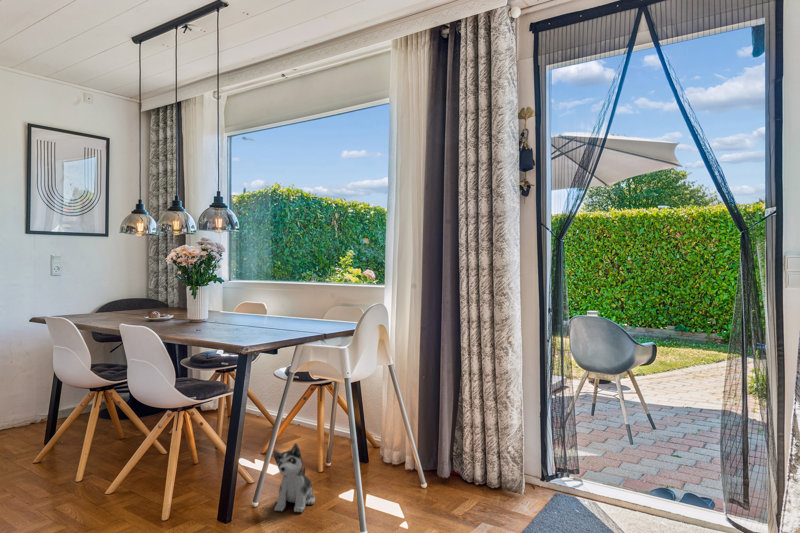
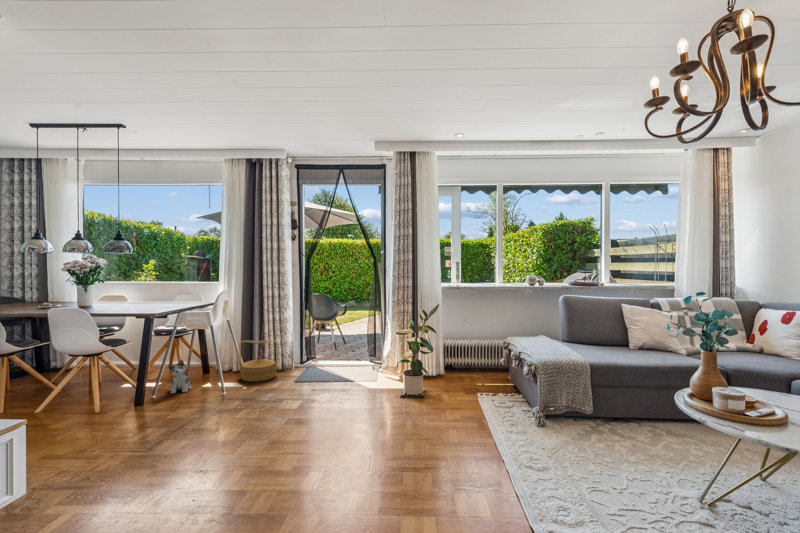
woven basket: none [408,413,487,512] -> present [239,340,278,381]

